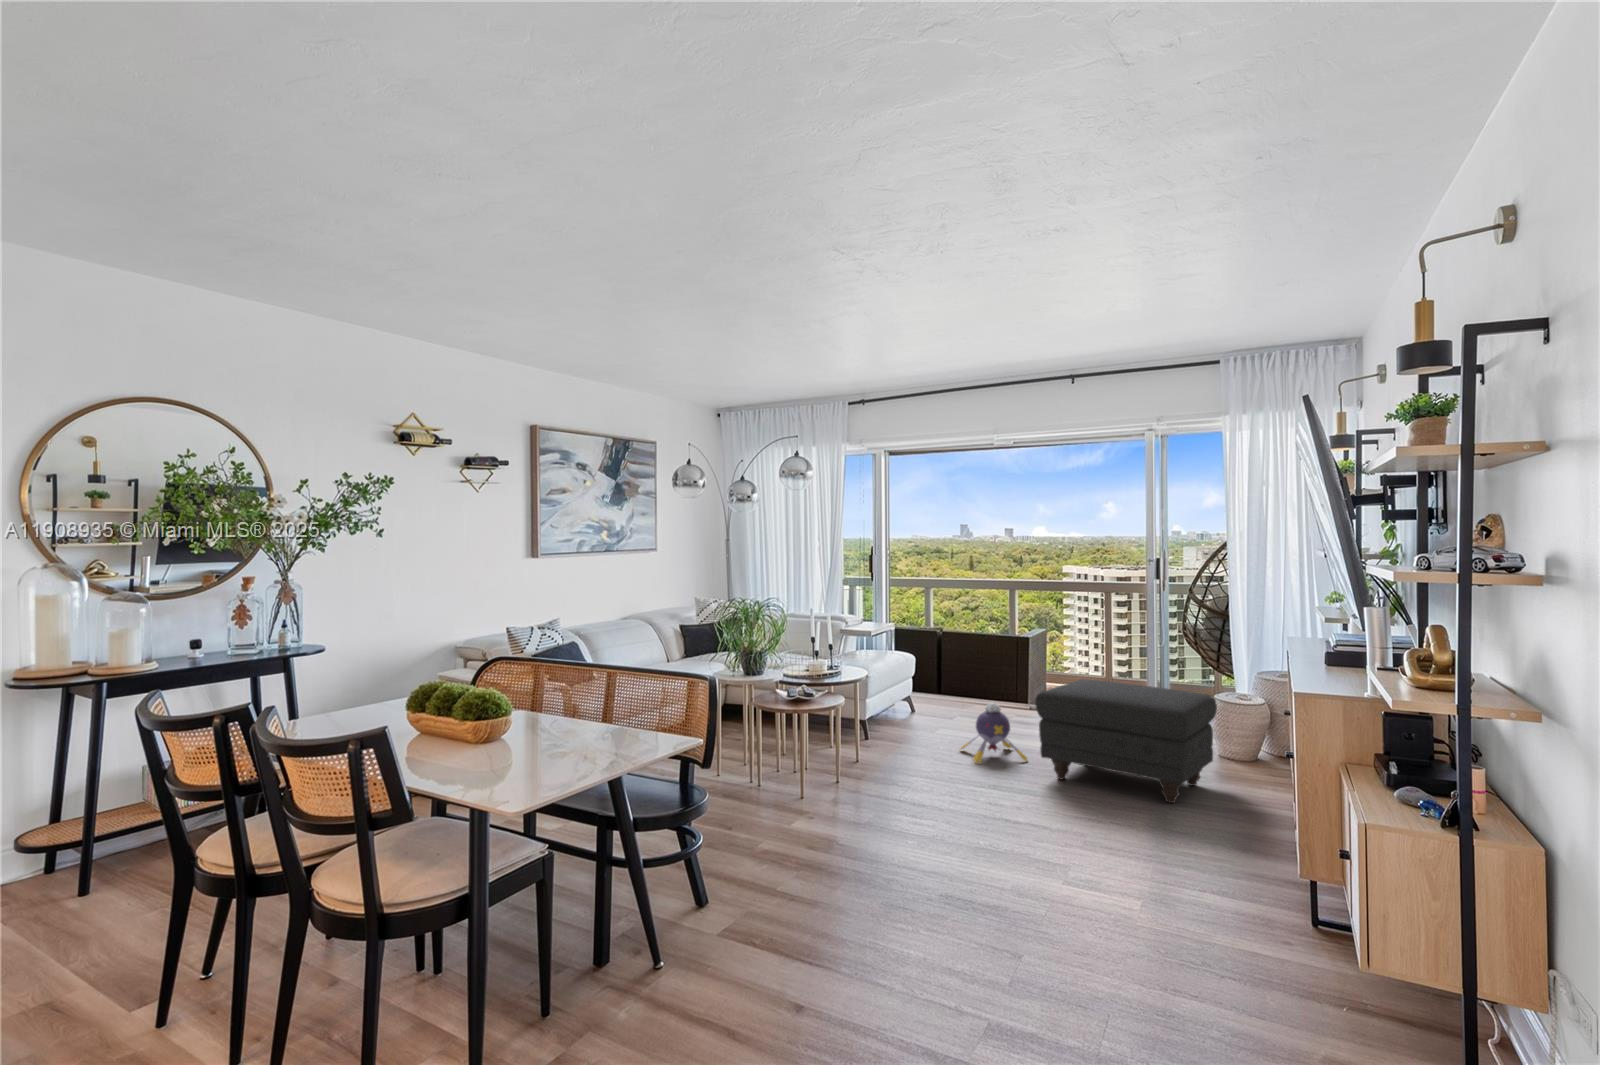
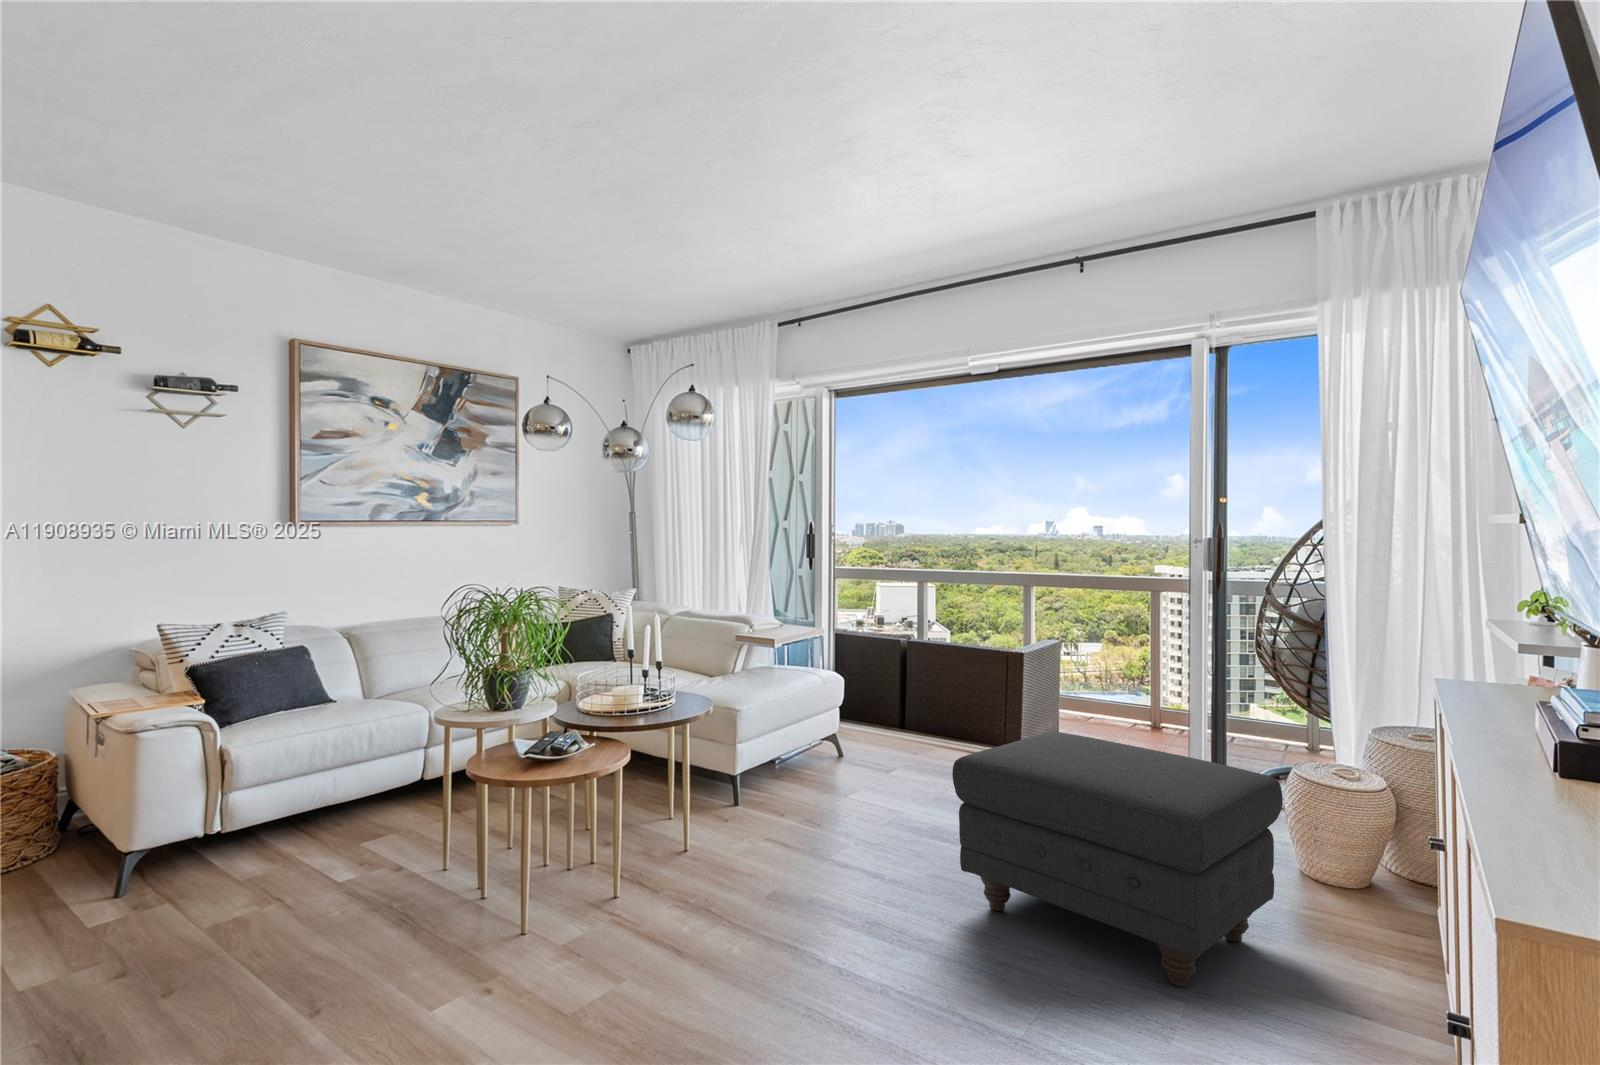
plush toy: present [961,703,1027,763] -> none [858,763,962,866]

